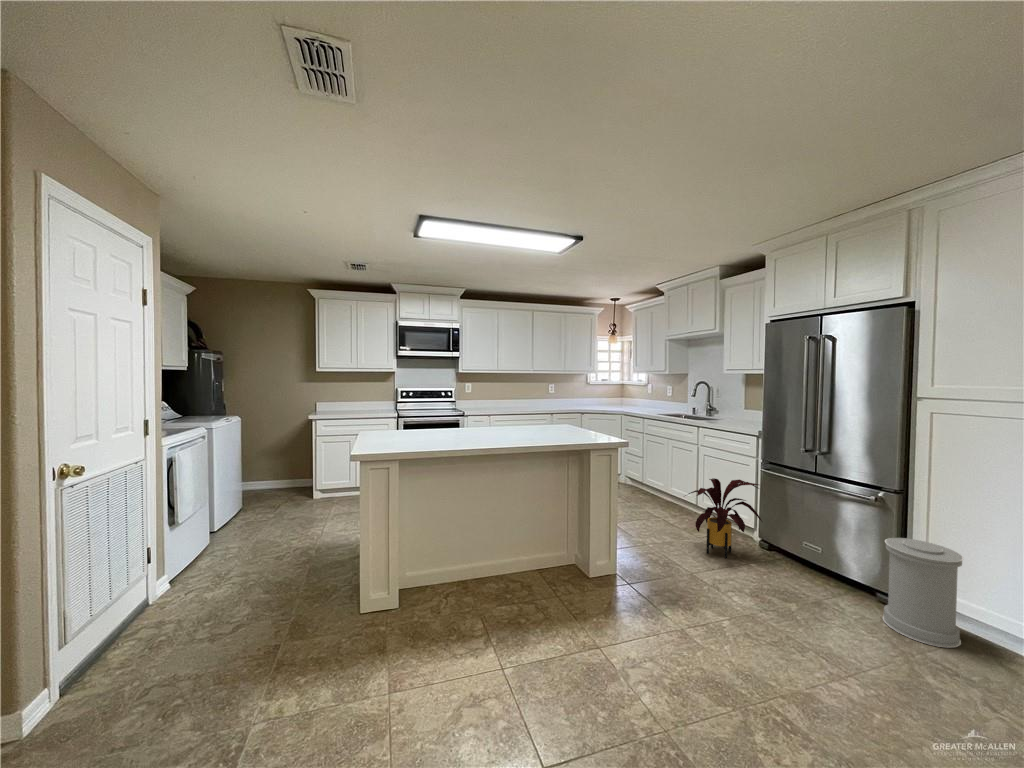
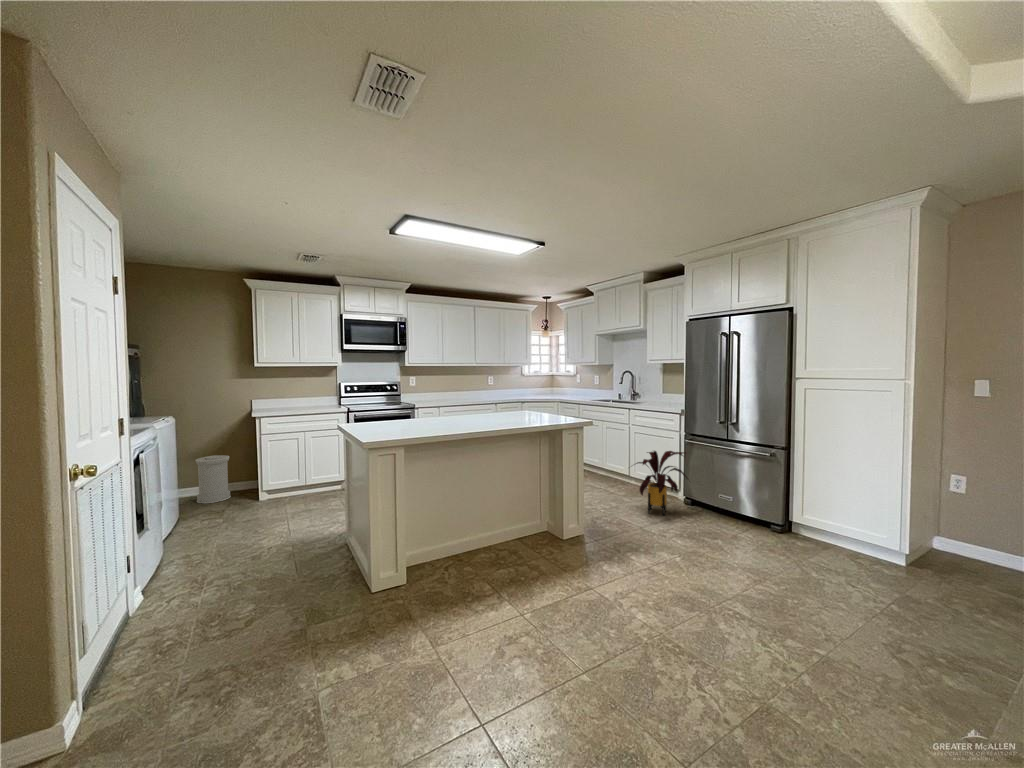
trash can: present [883,538,964,648] -> present [196,455,231,503]

